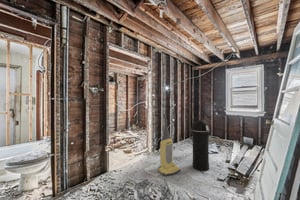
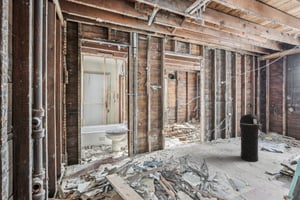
vacuum cleaner: present [158,114,180,176] -> none [205,108,226,159]

